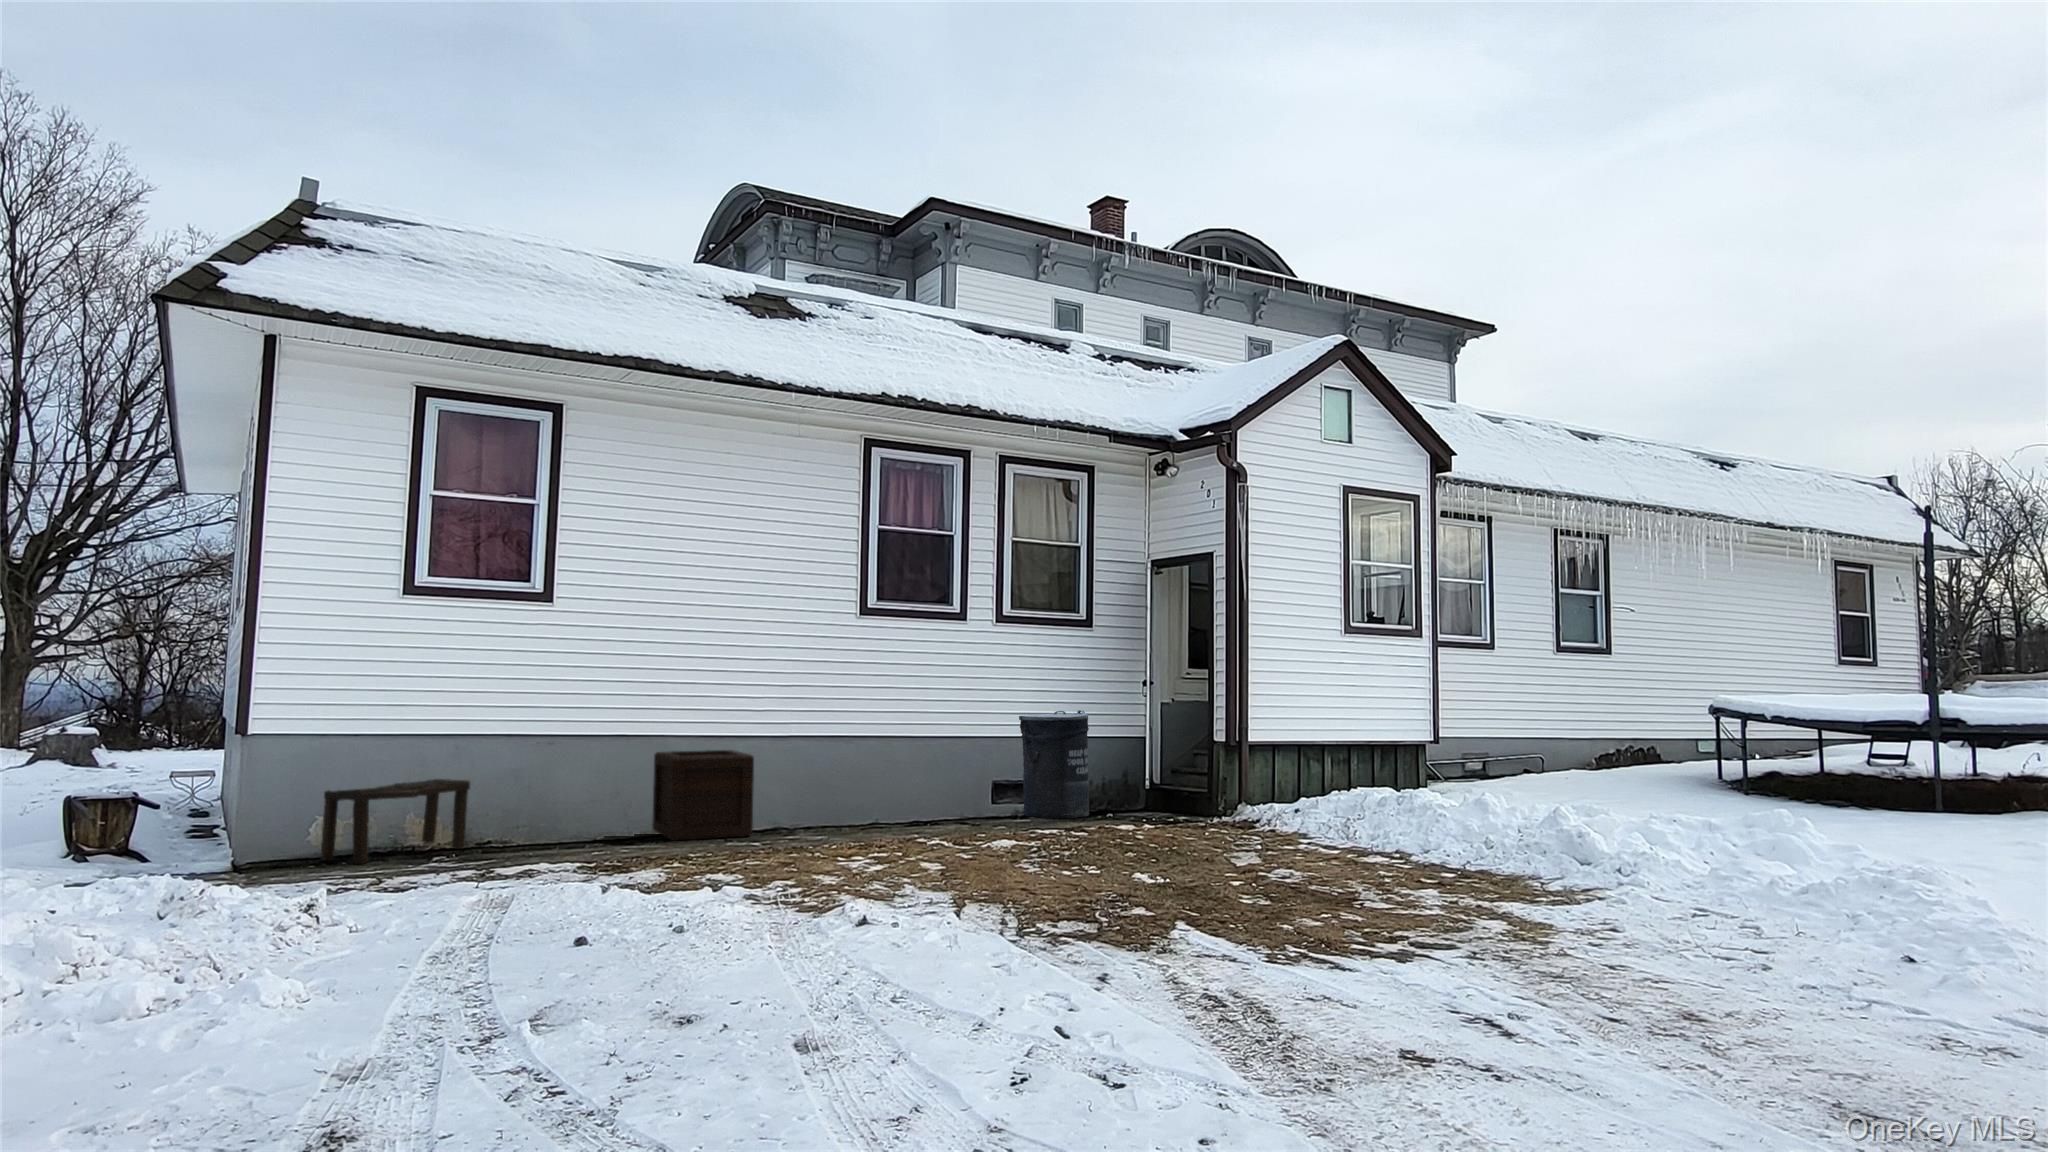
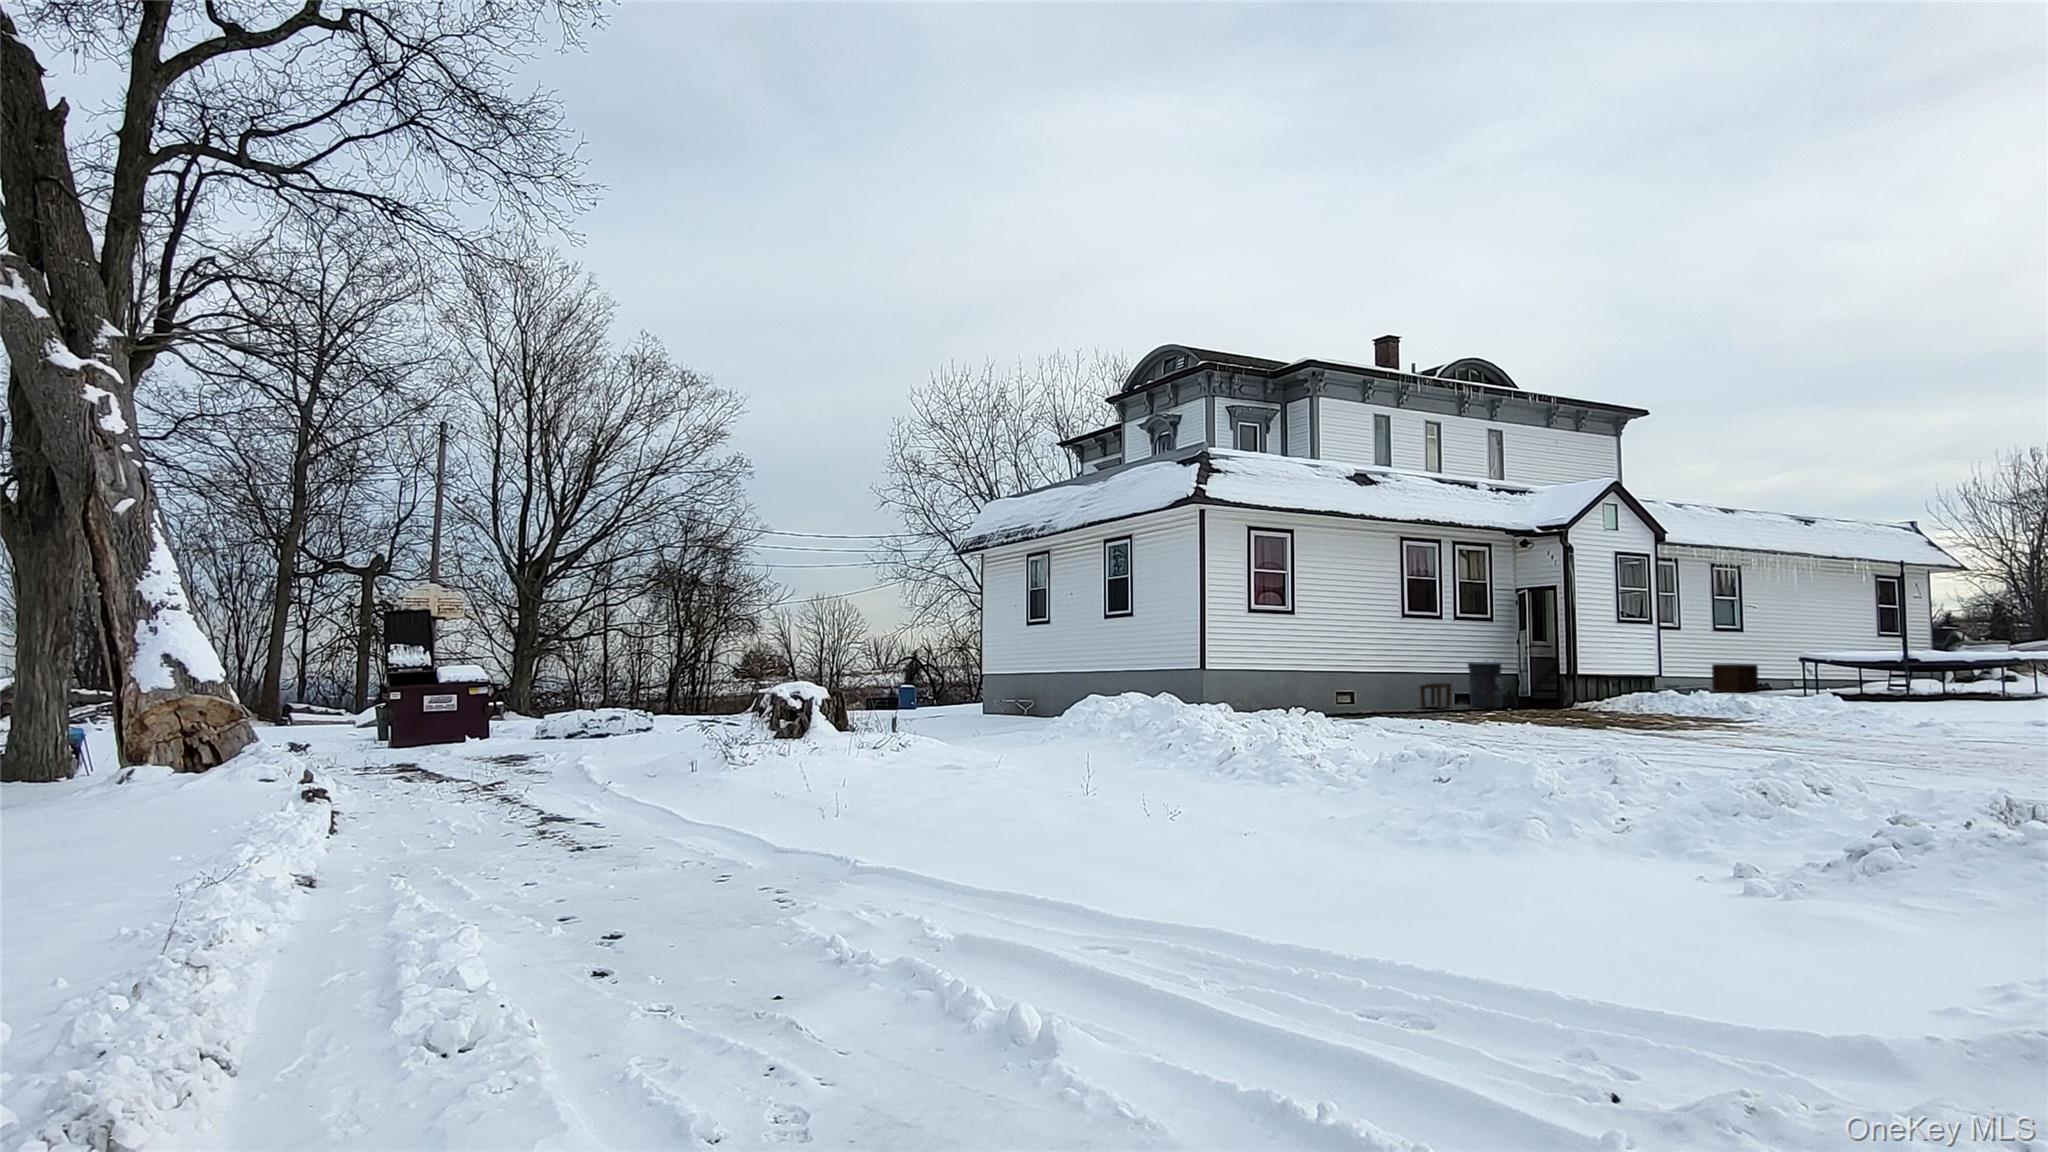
wooden crate: present [652,750,754,841] -> present [1712,664,1759,693]
bench: present [321,779,470,864] -> present [1420,683,1452,710]

